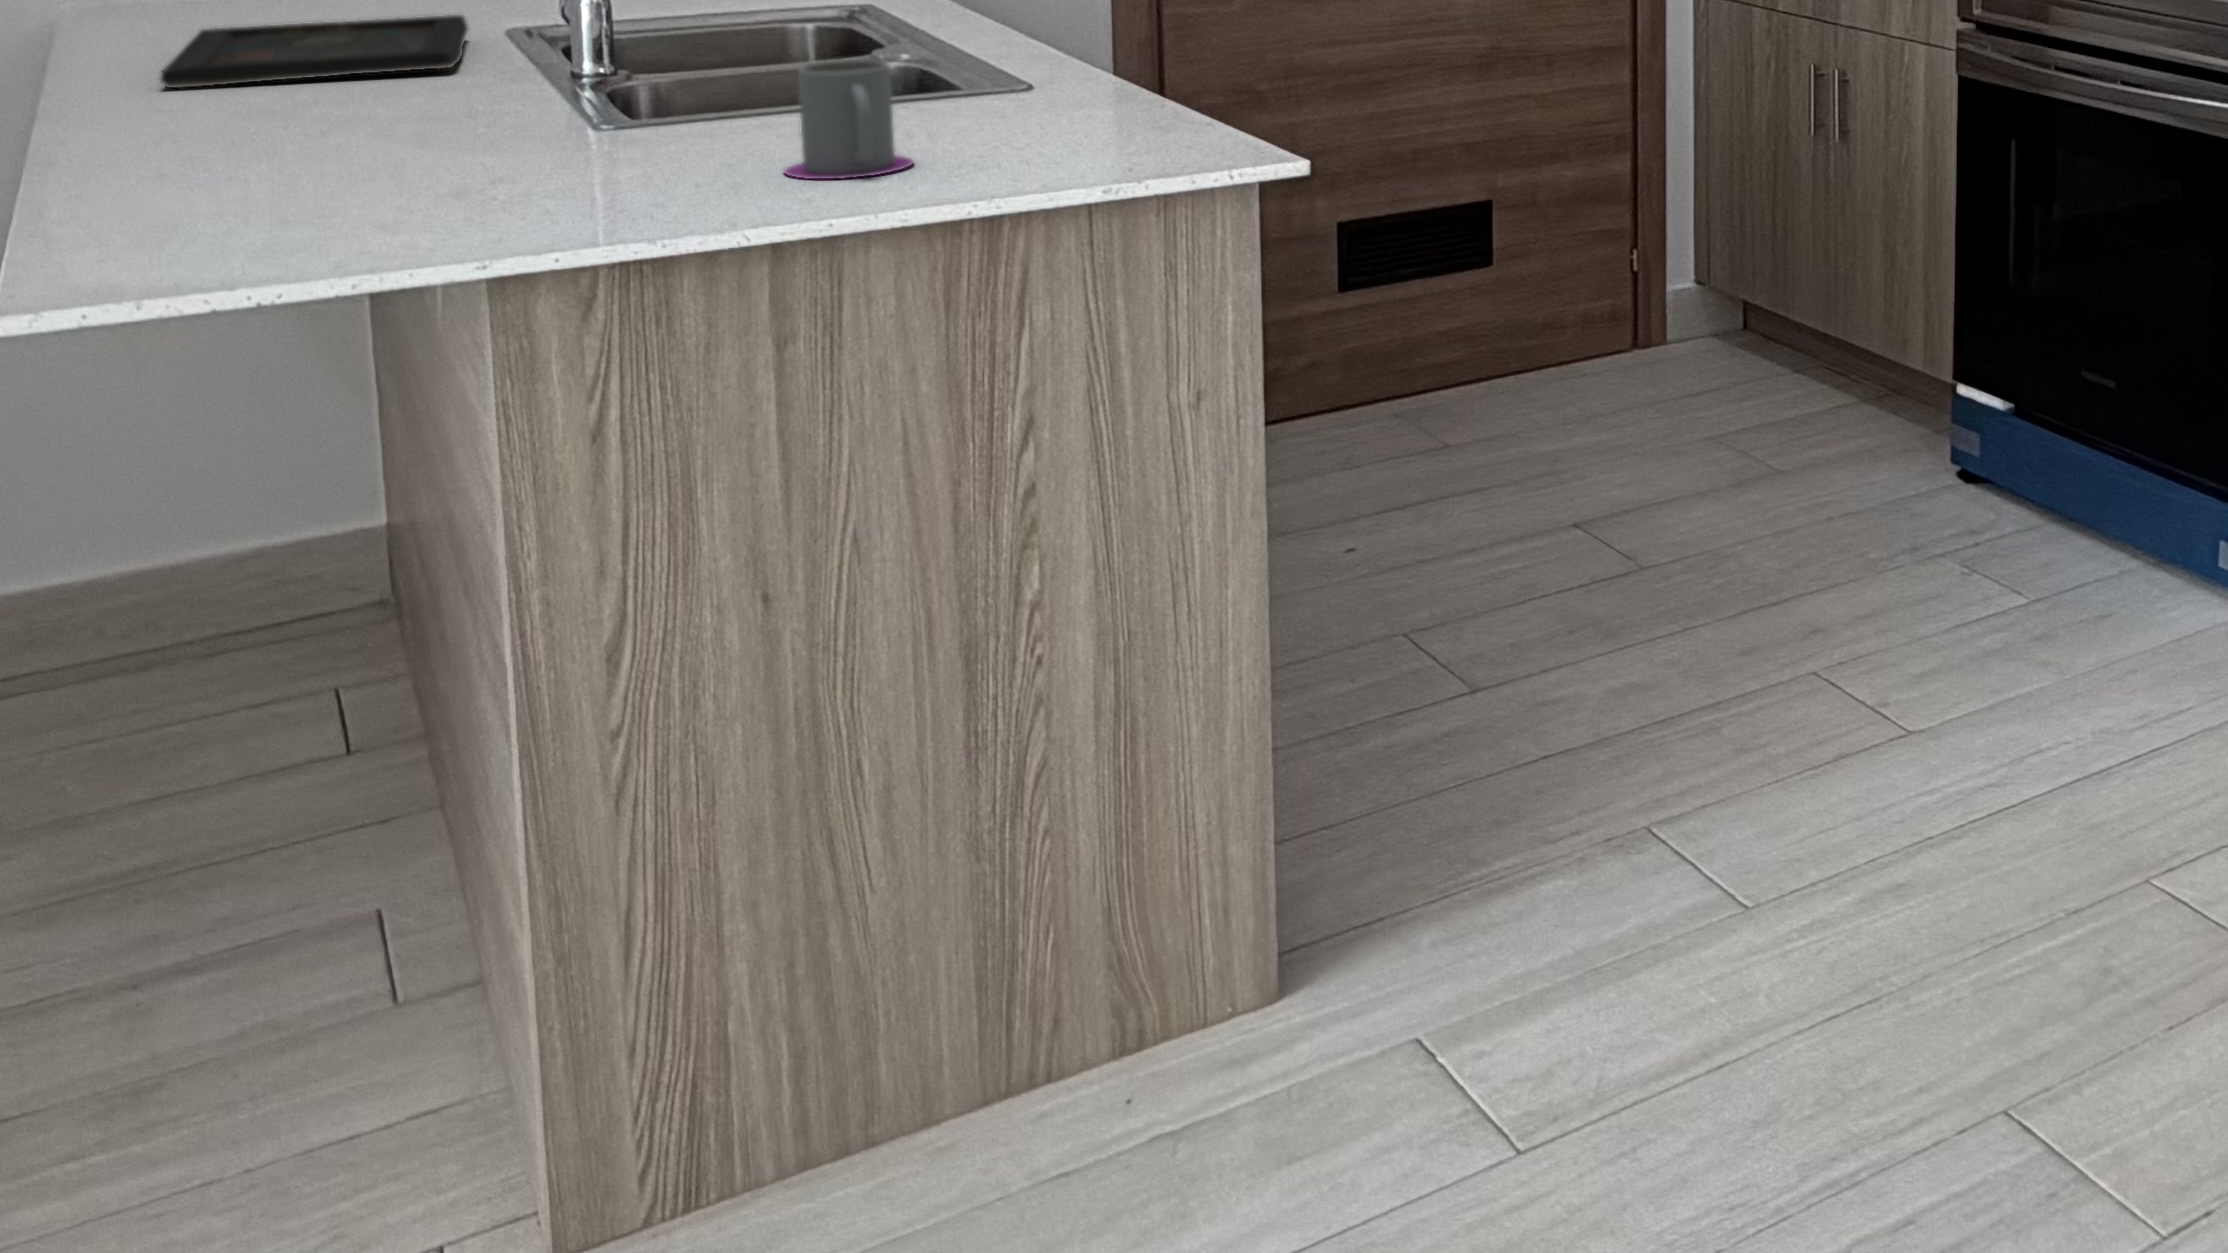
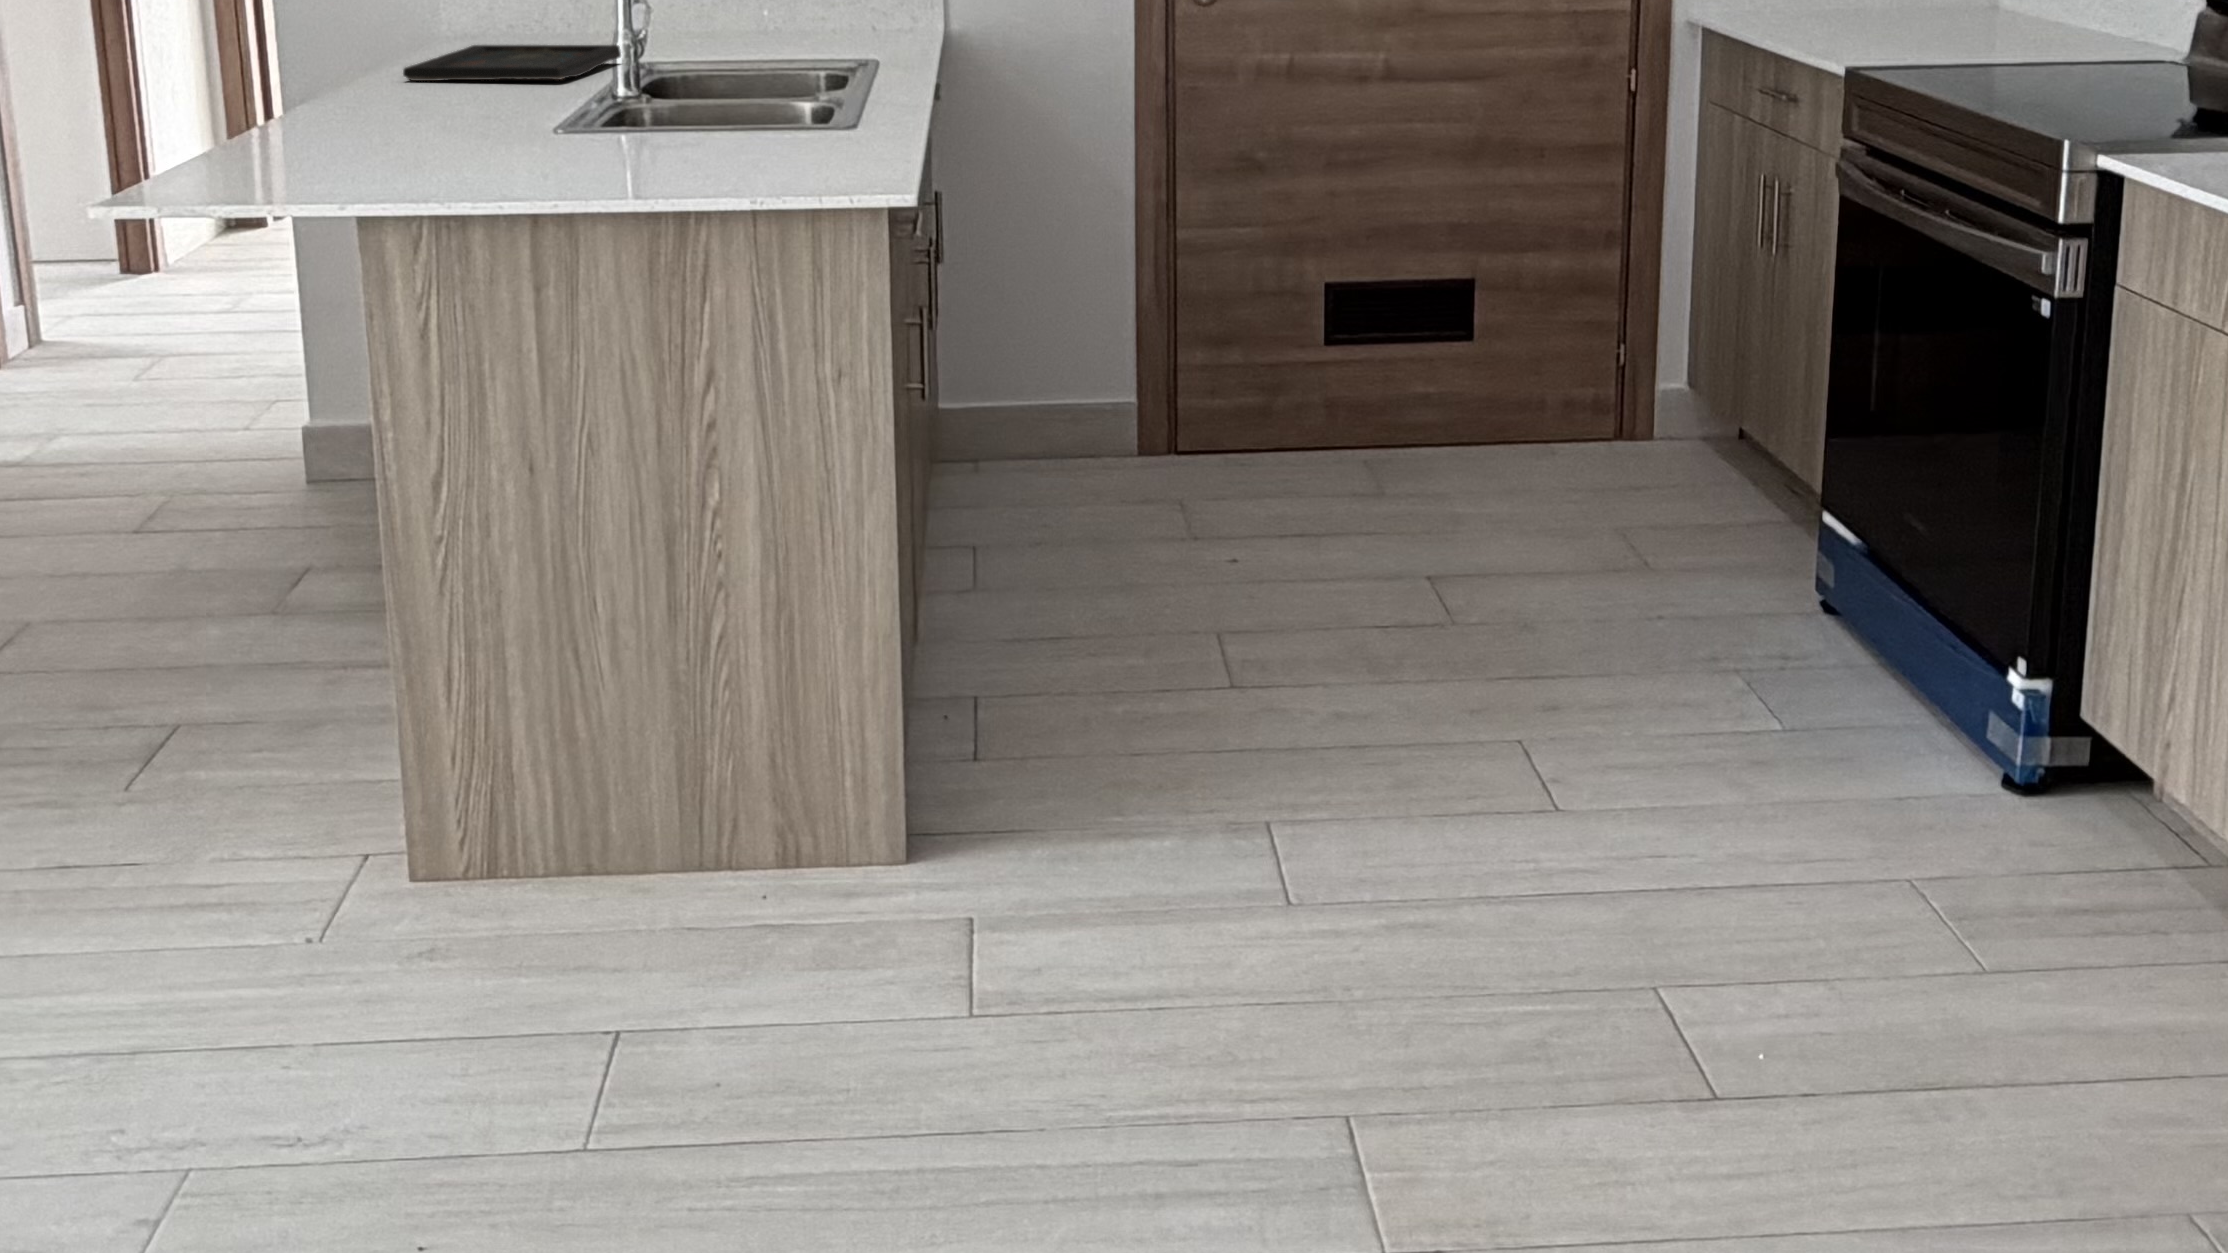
mug: present [785,59,913,179] -> none [576,81,665,168]

